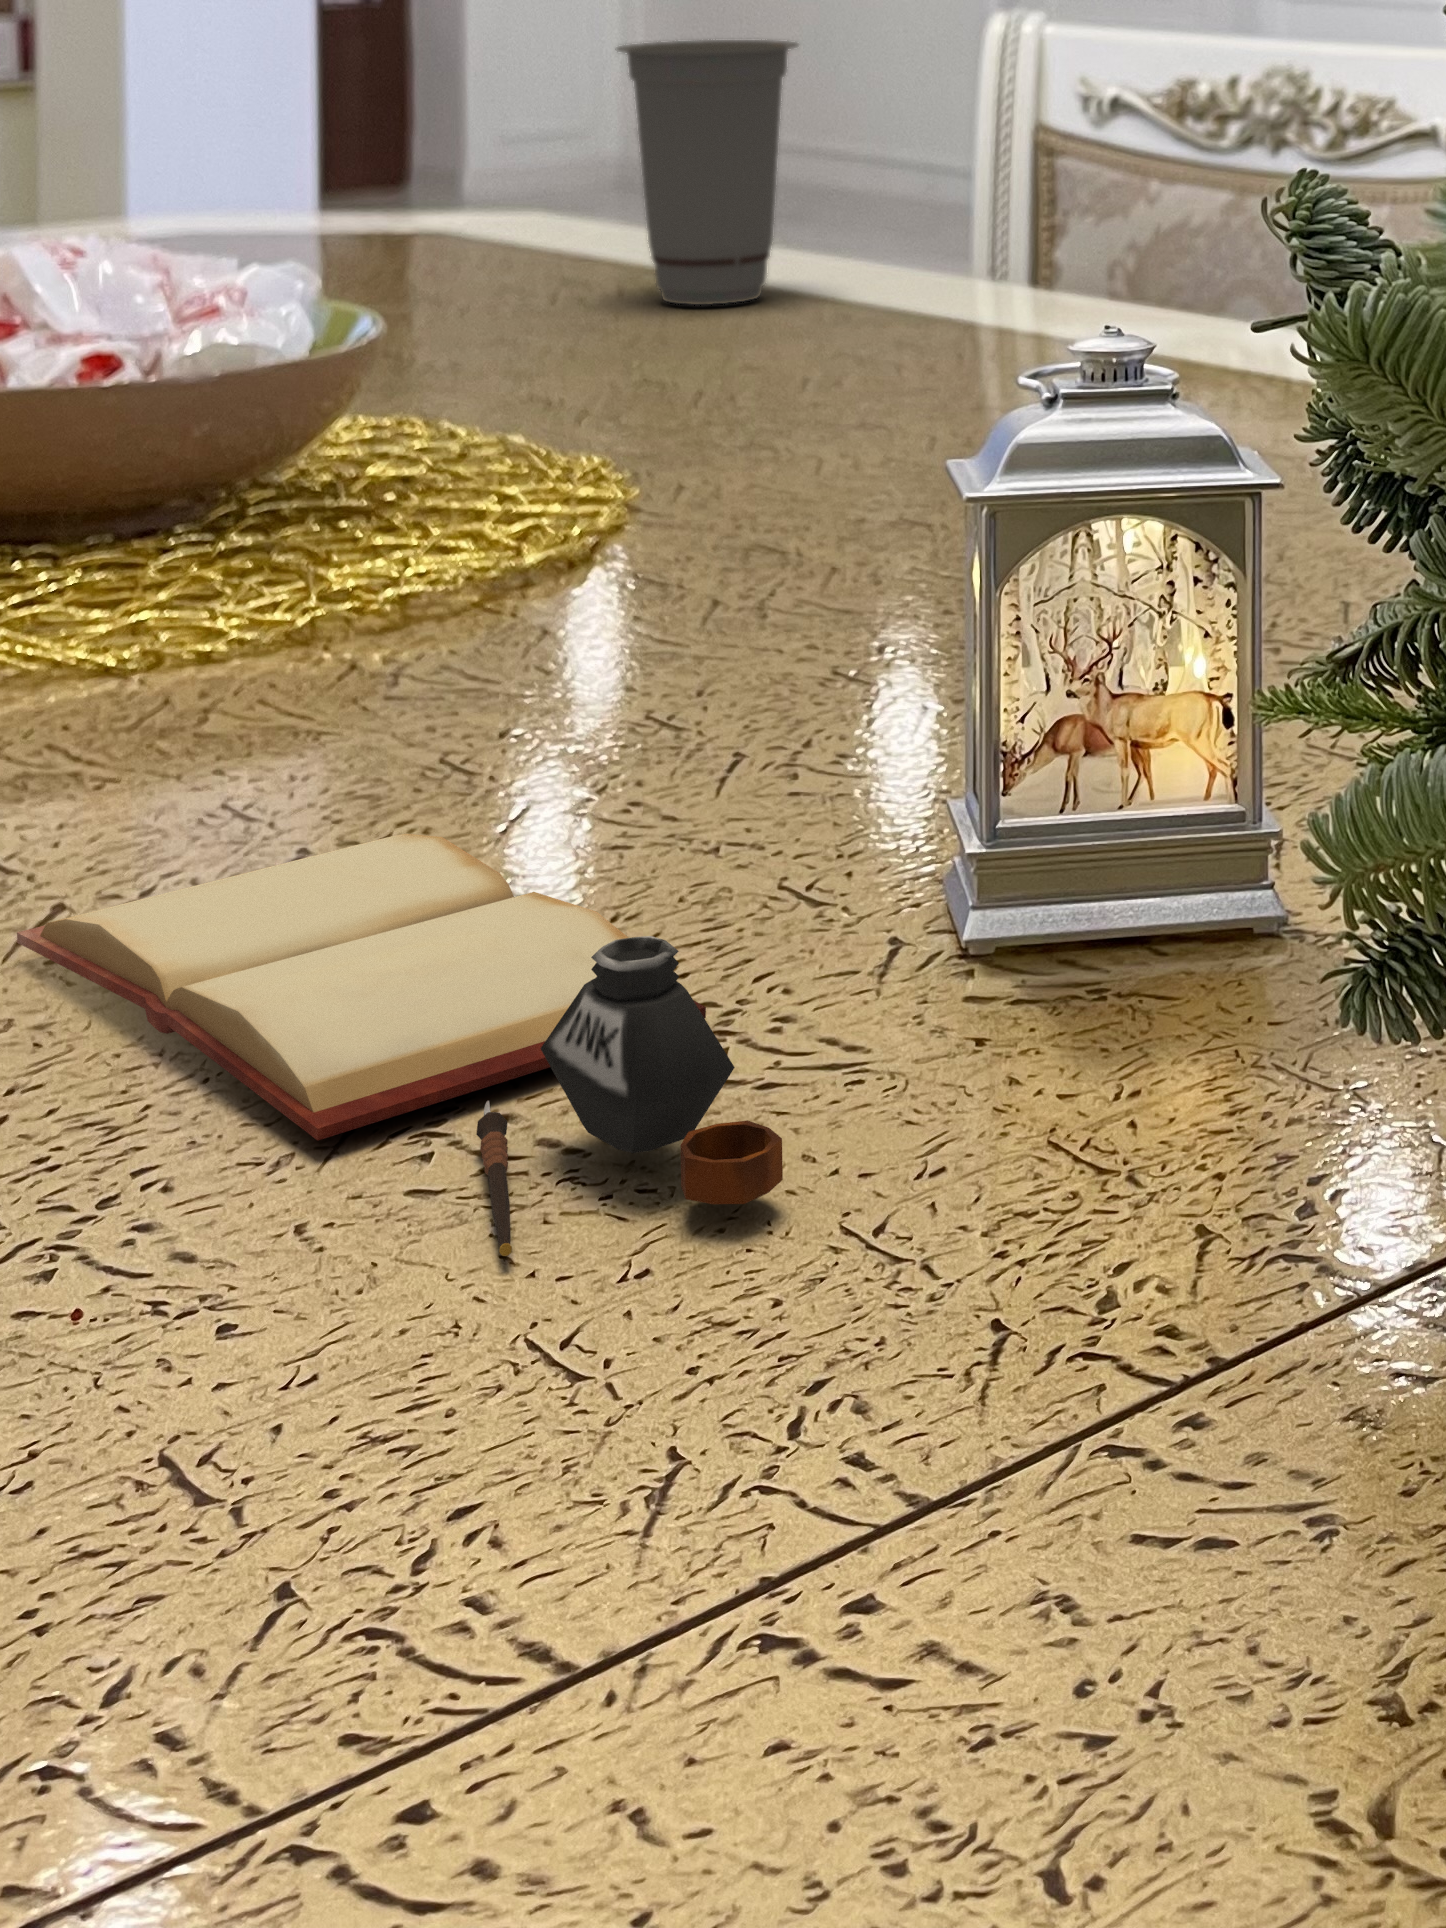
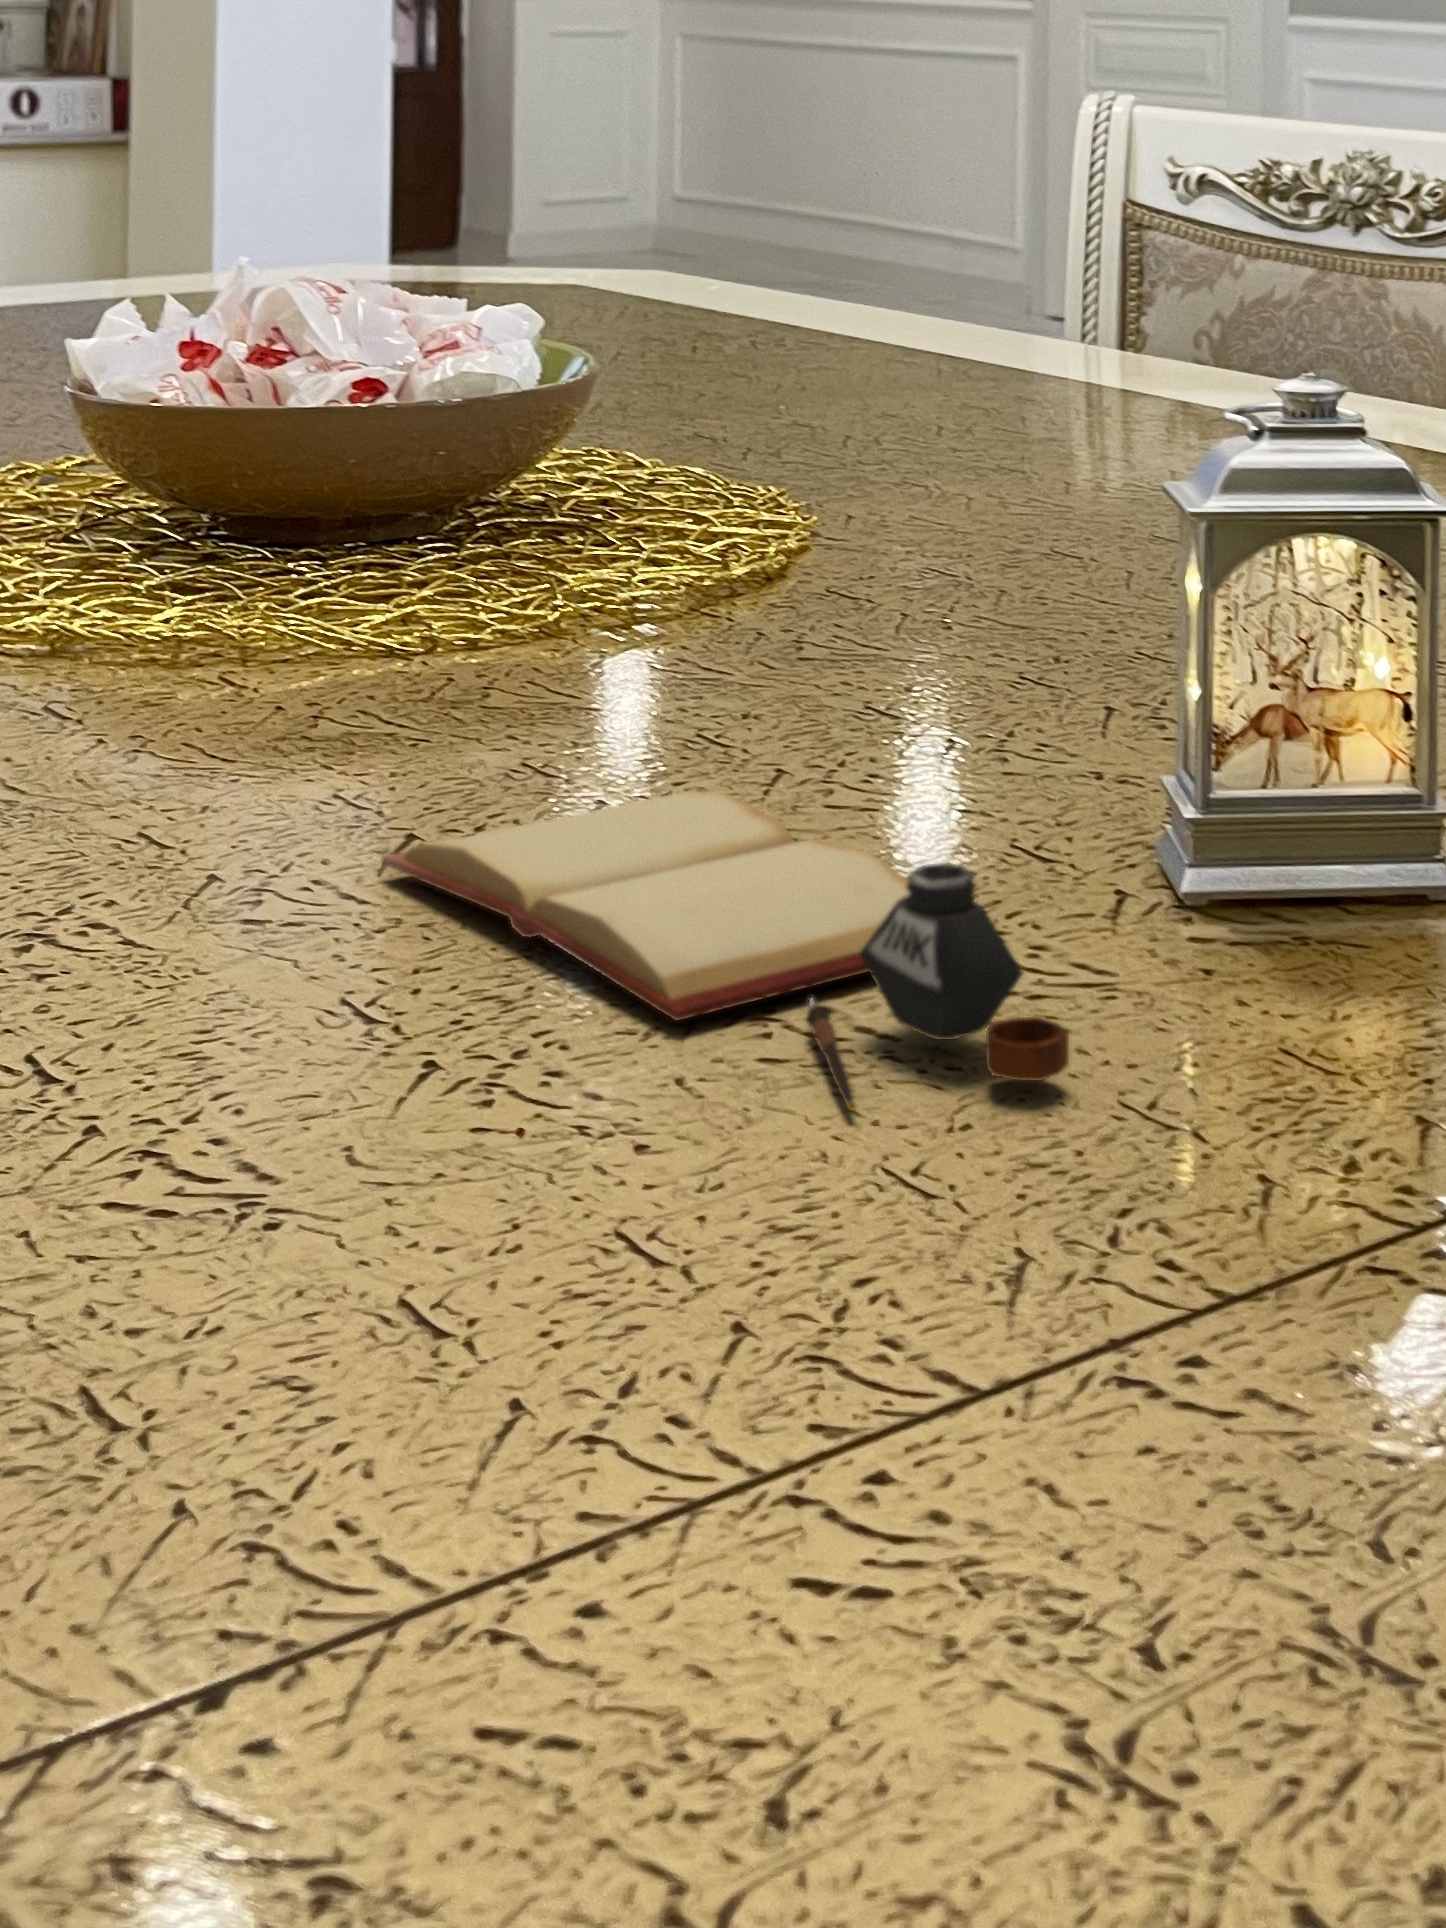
cup: present [615,40,798,305] -> none [753,111,921,357]

